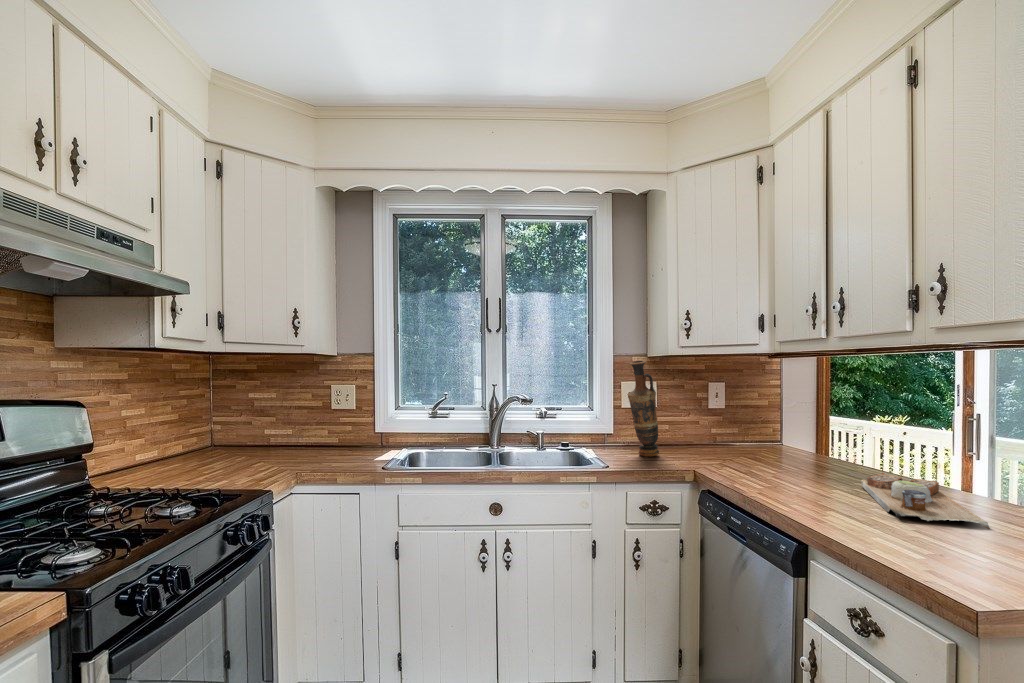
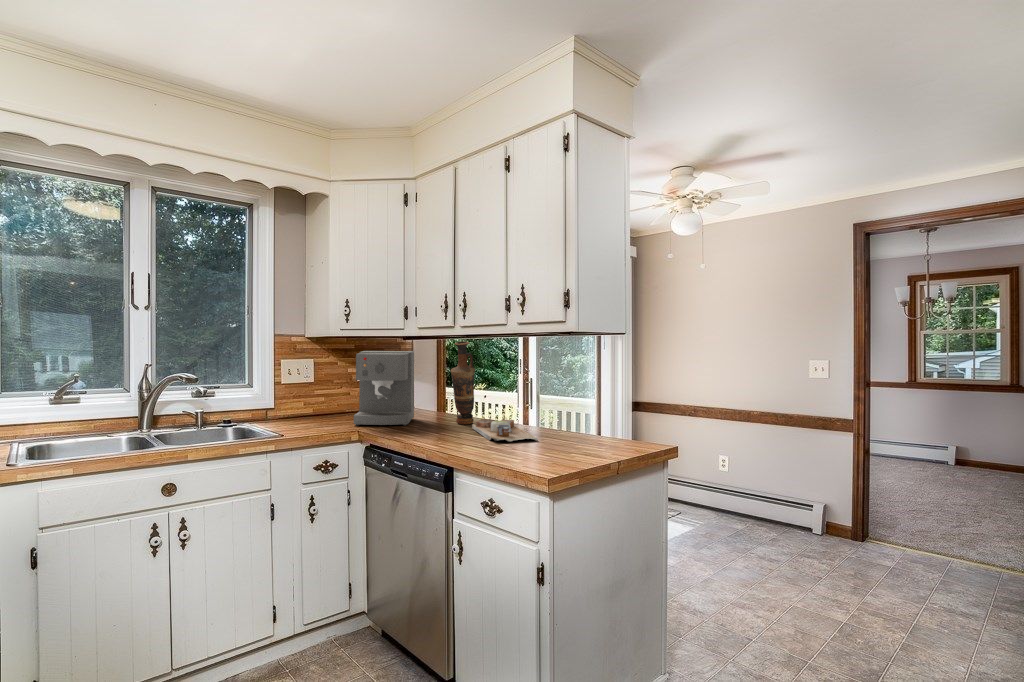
vase: present [627,361,659,457] -> present [451,341,475,424]
coffee maker: none [694,372,777,469] -> present [354,351,414,426]

